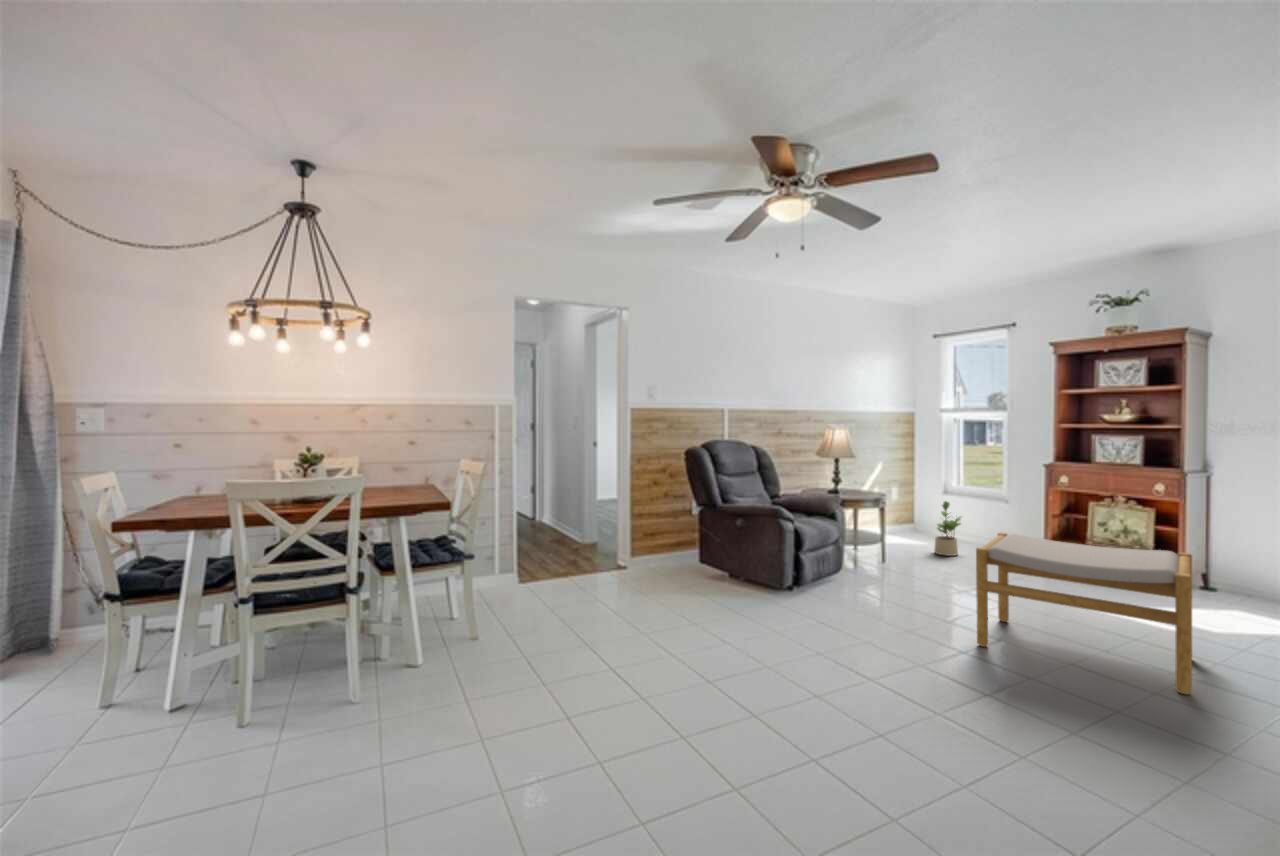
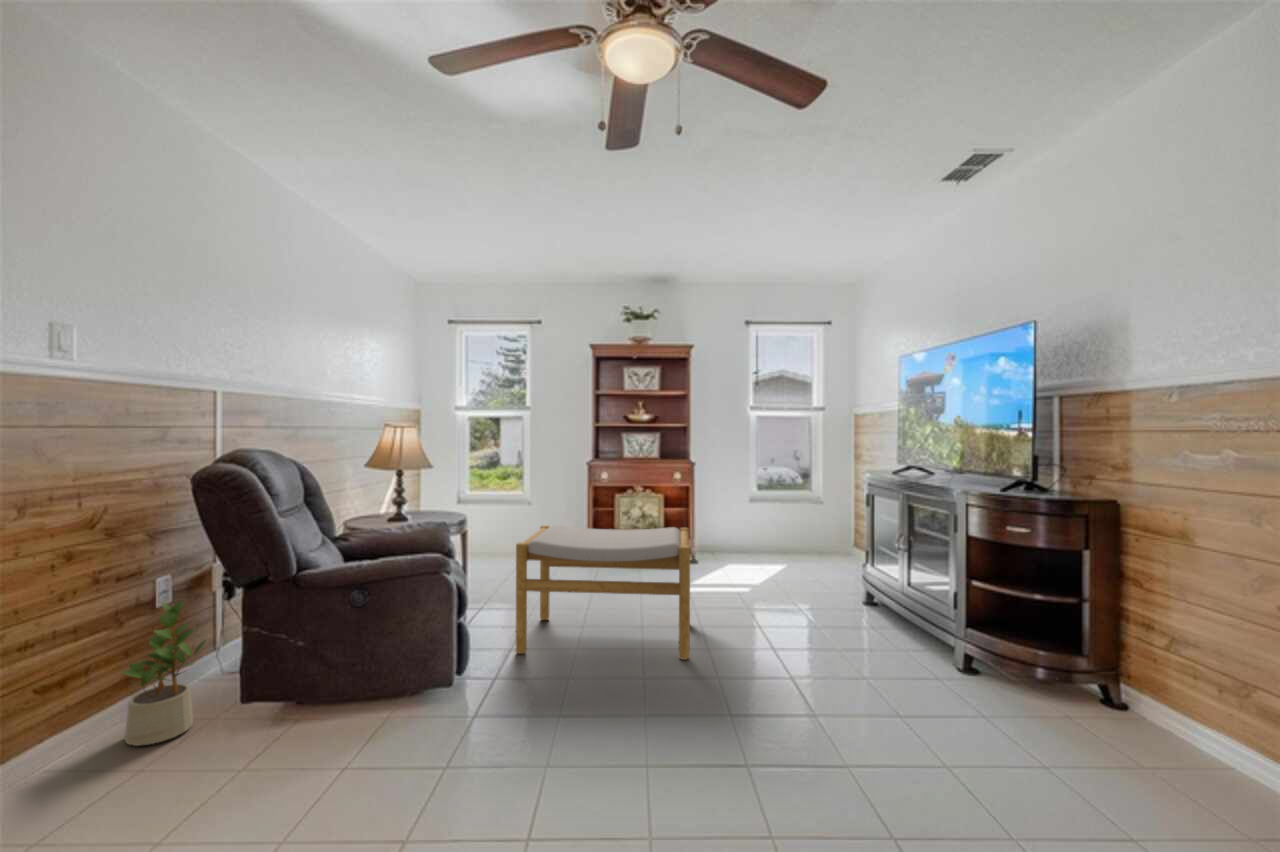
potted plant: present [934,501,961,556] -> present [122,601,206,746]

